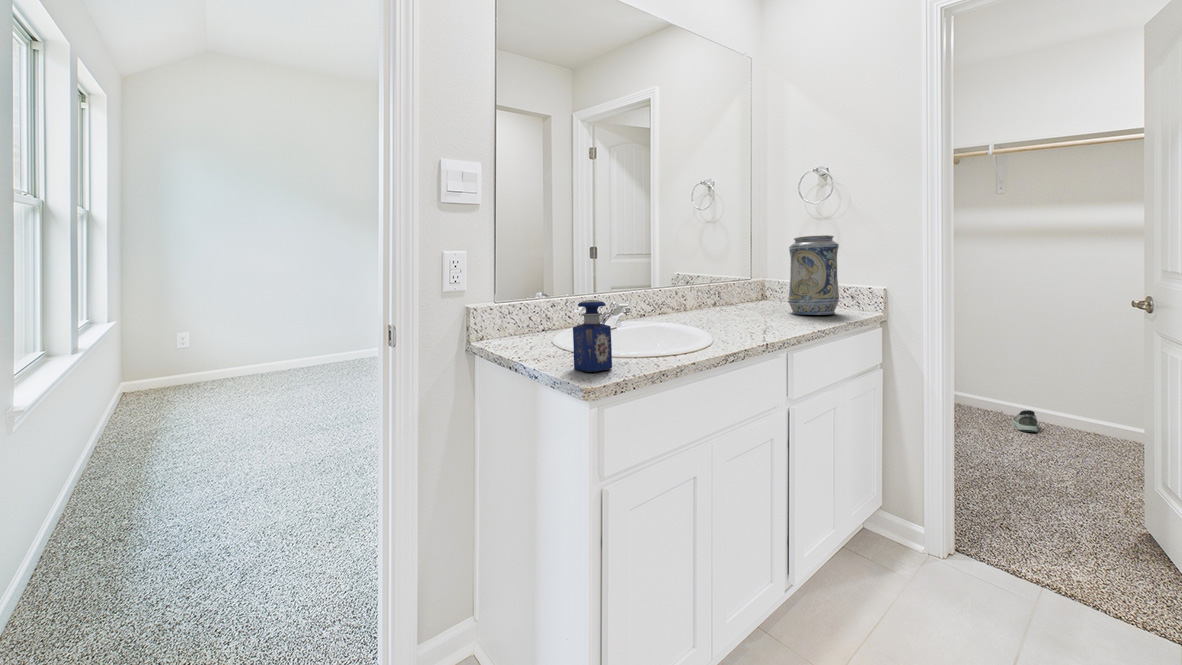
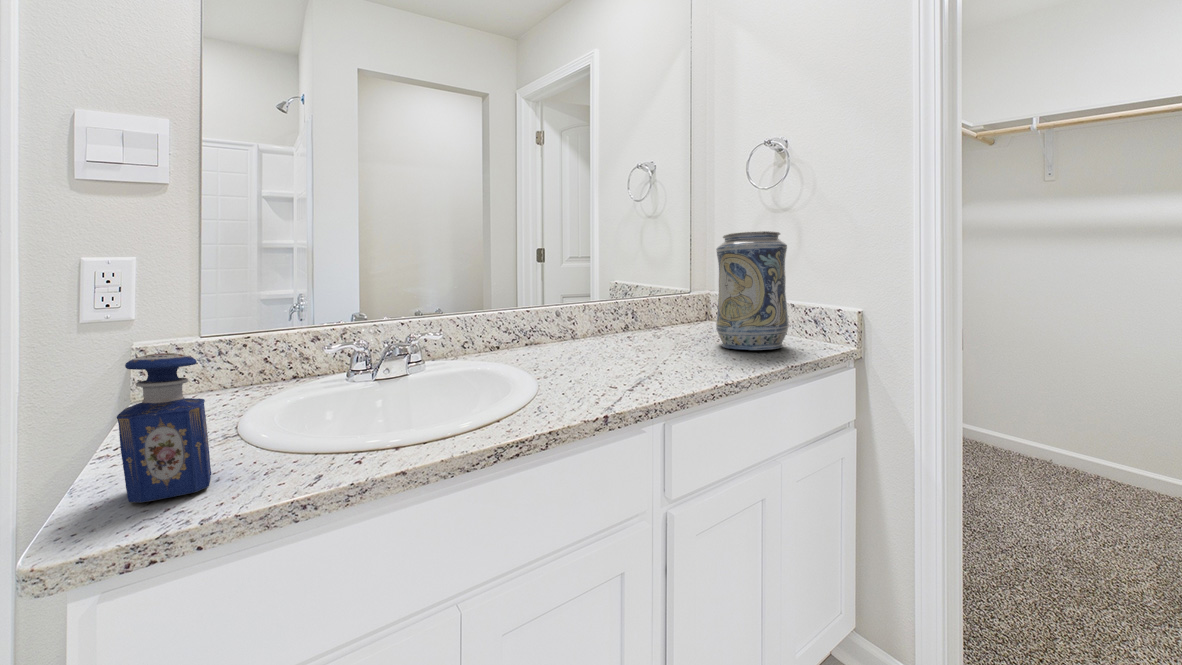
shoe: present [1012,410,1038,432] -> none [1064,456,1099,494]

